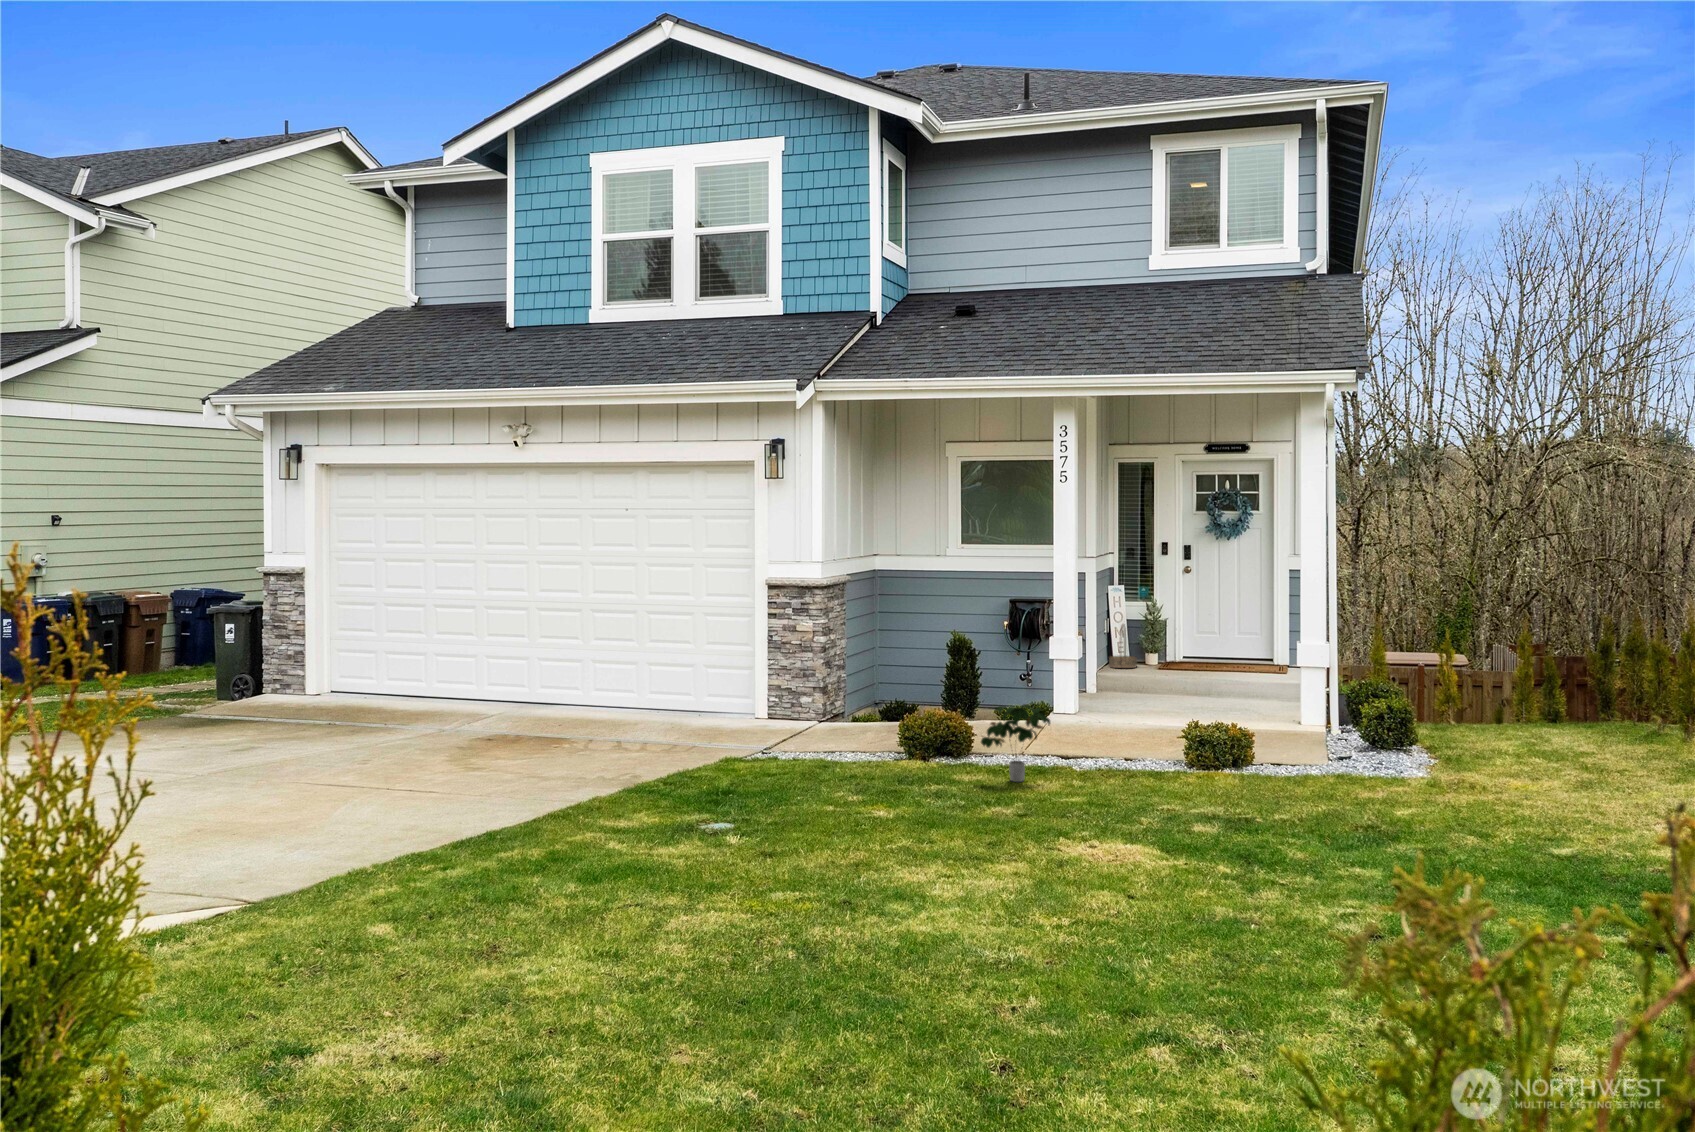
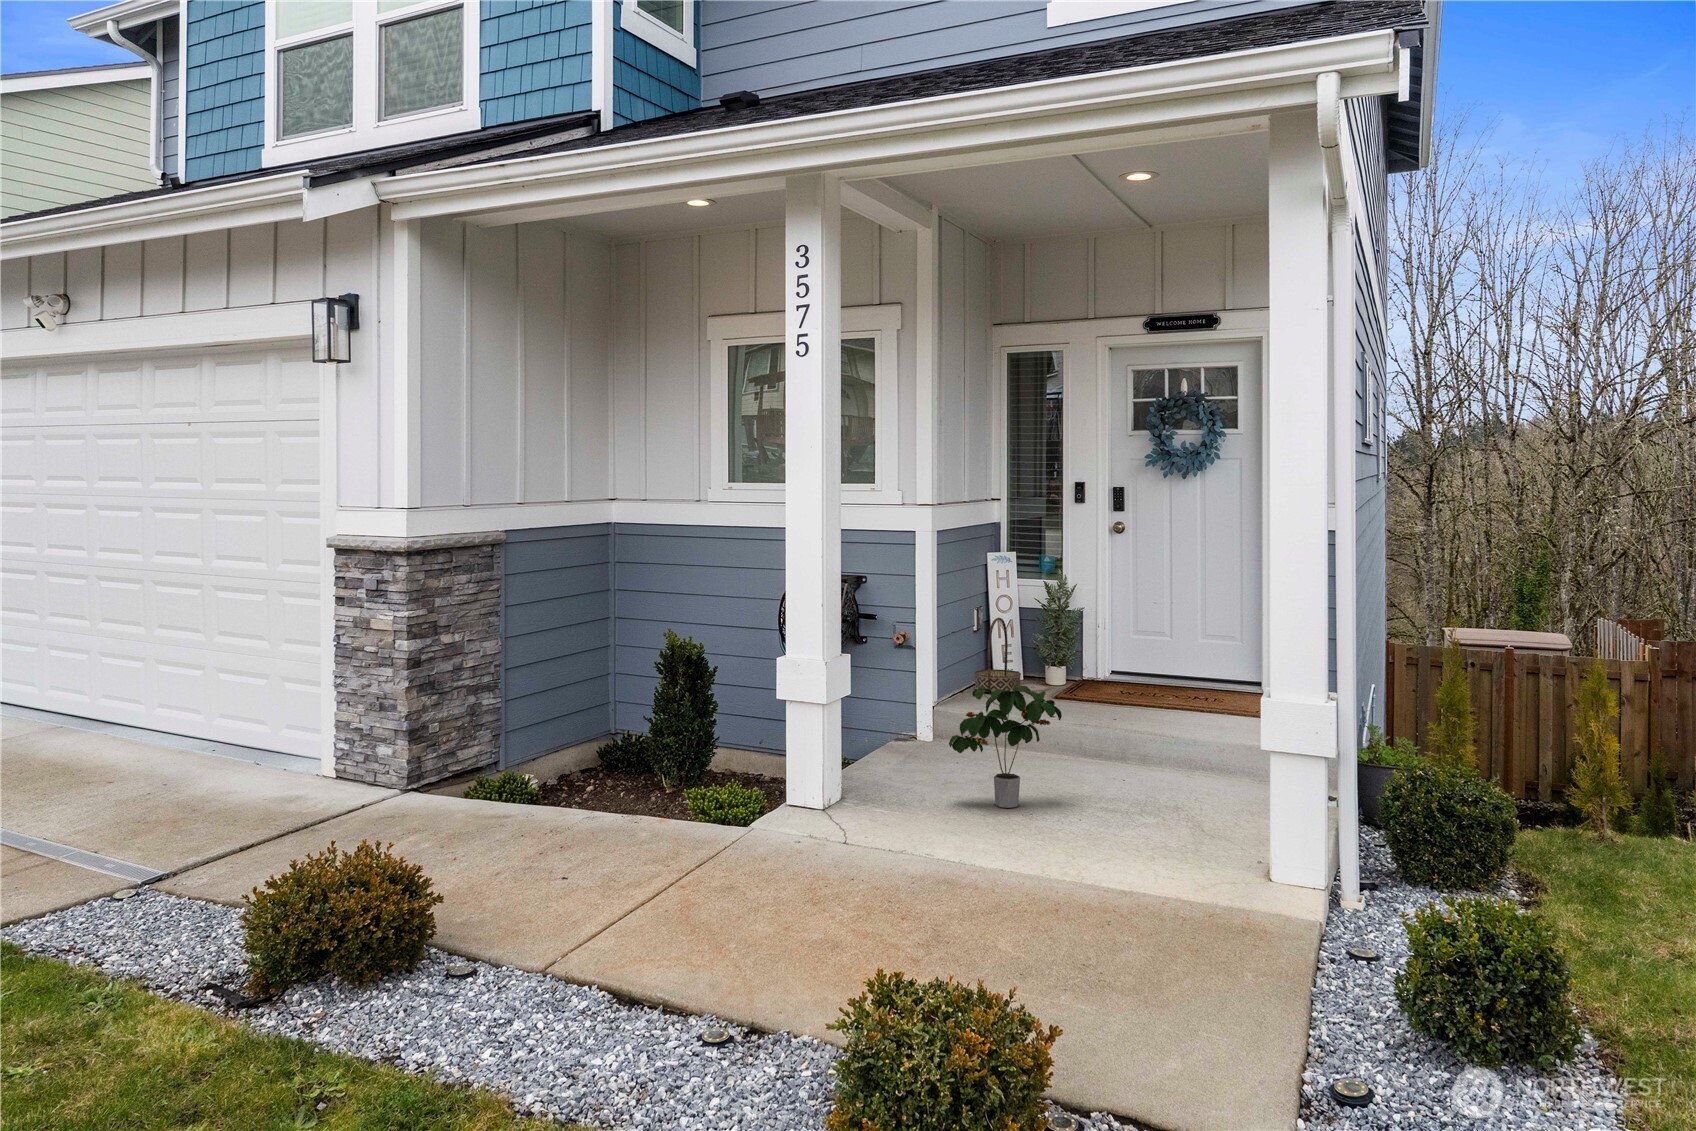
potted plant: present [981,704,1050,782] -> present [949,686,1062,808]

